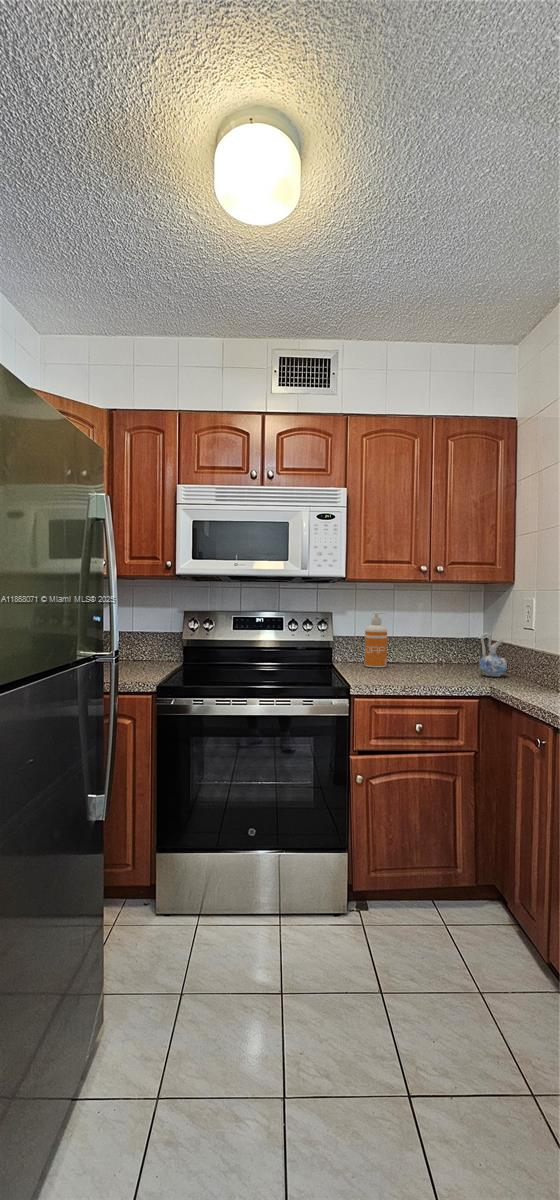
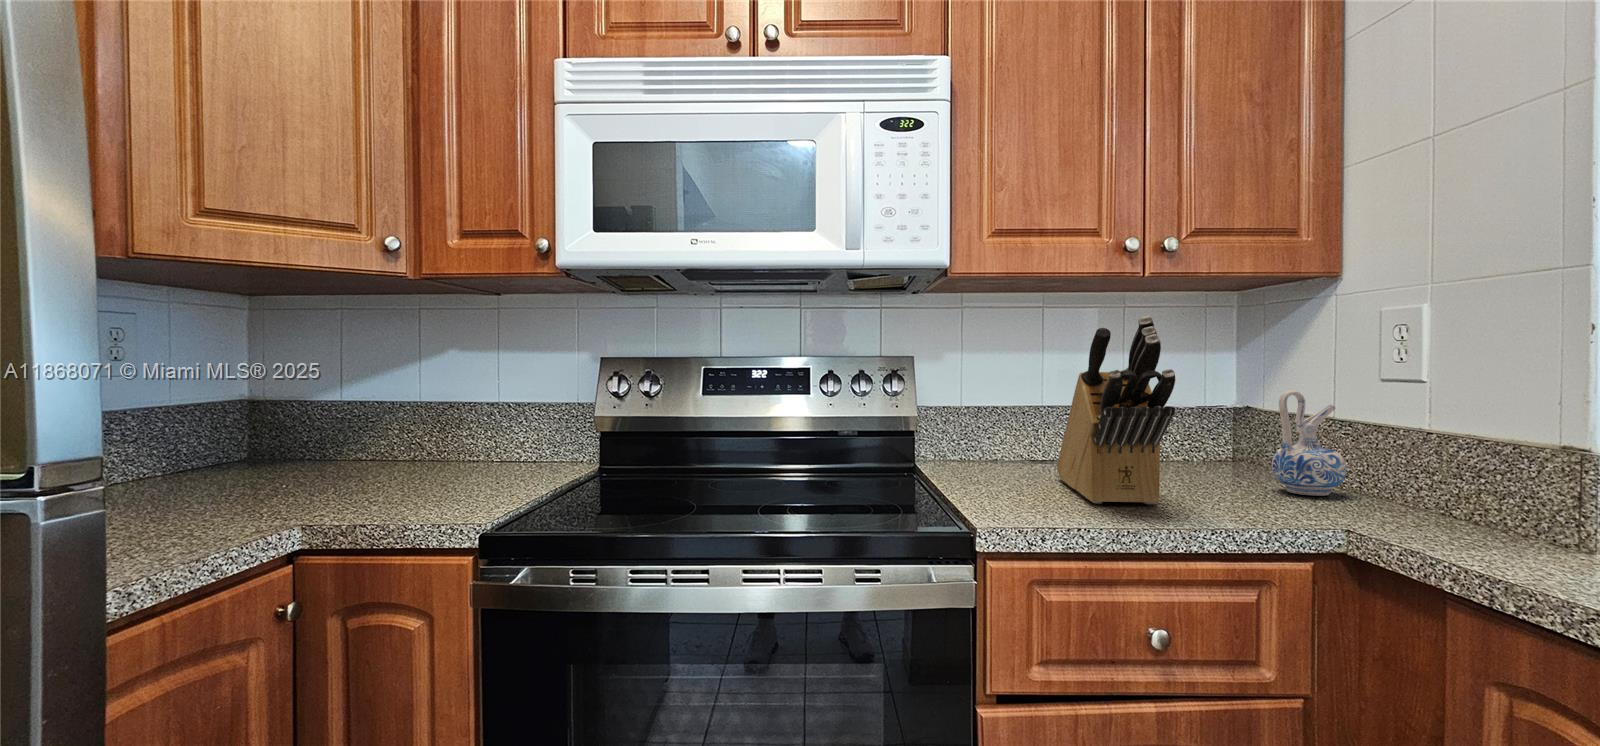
knife block: none [394,602,430,679] -> present [1057,316,1175,504]
soap dispenser: present [365,612,387,667] -> none [987,353,1036,473]

